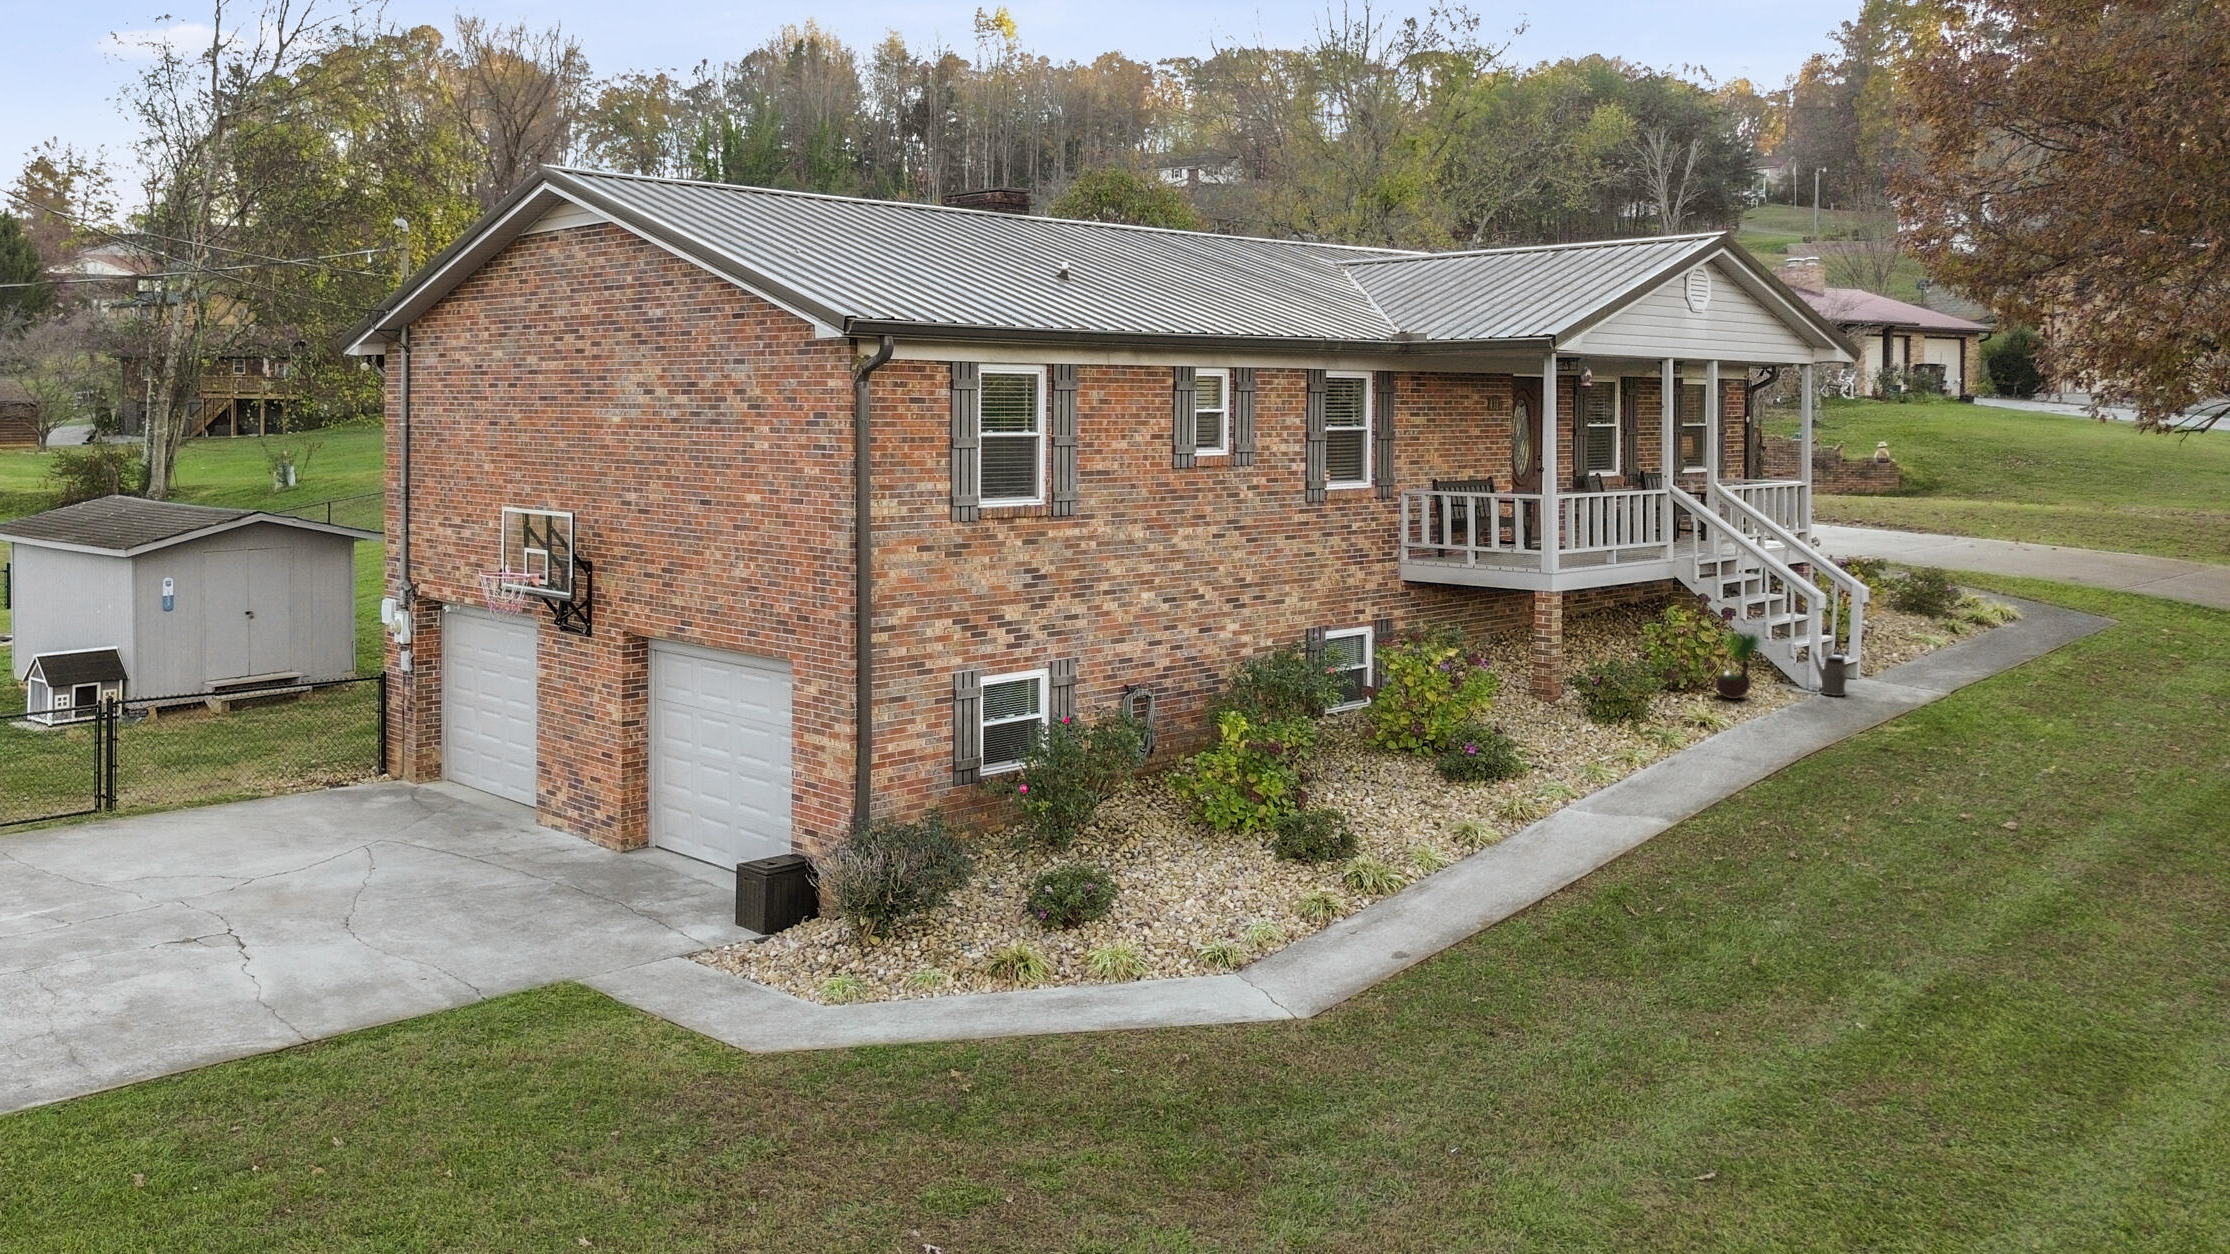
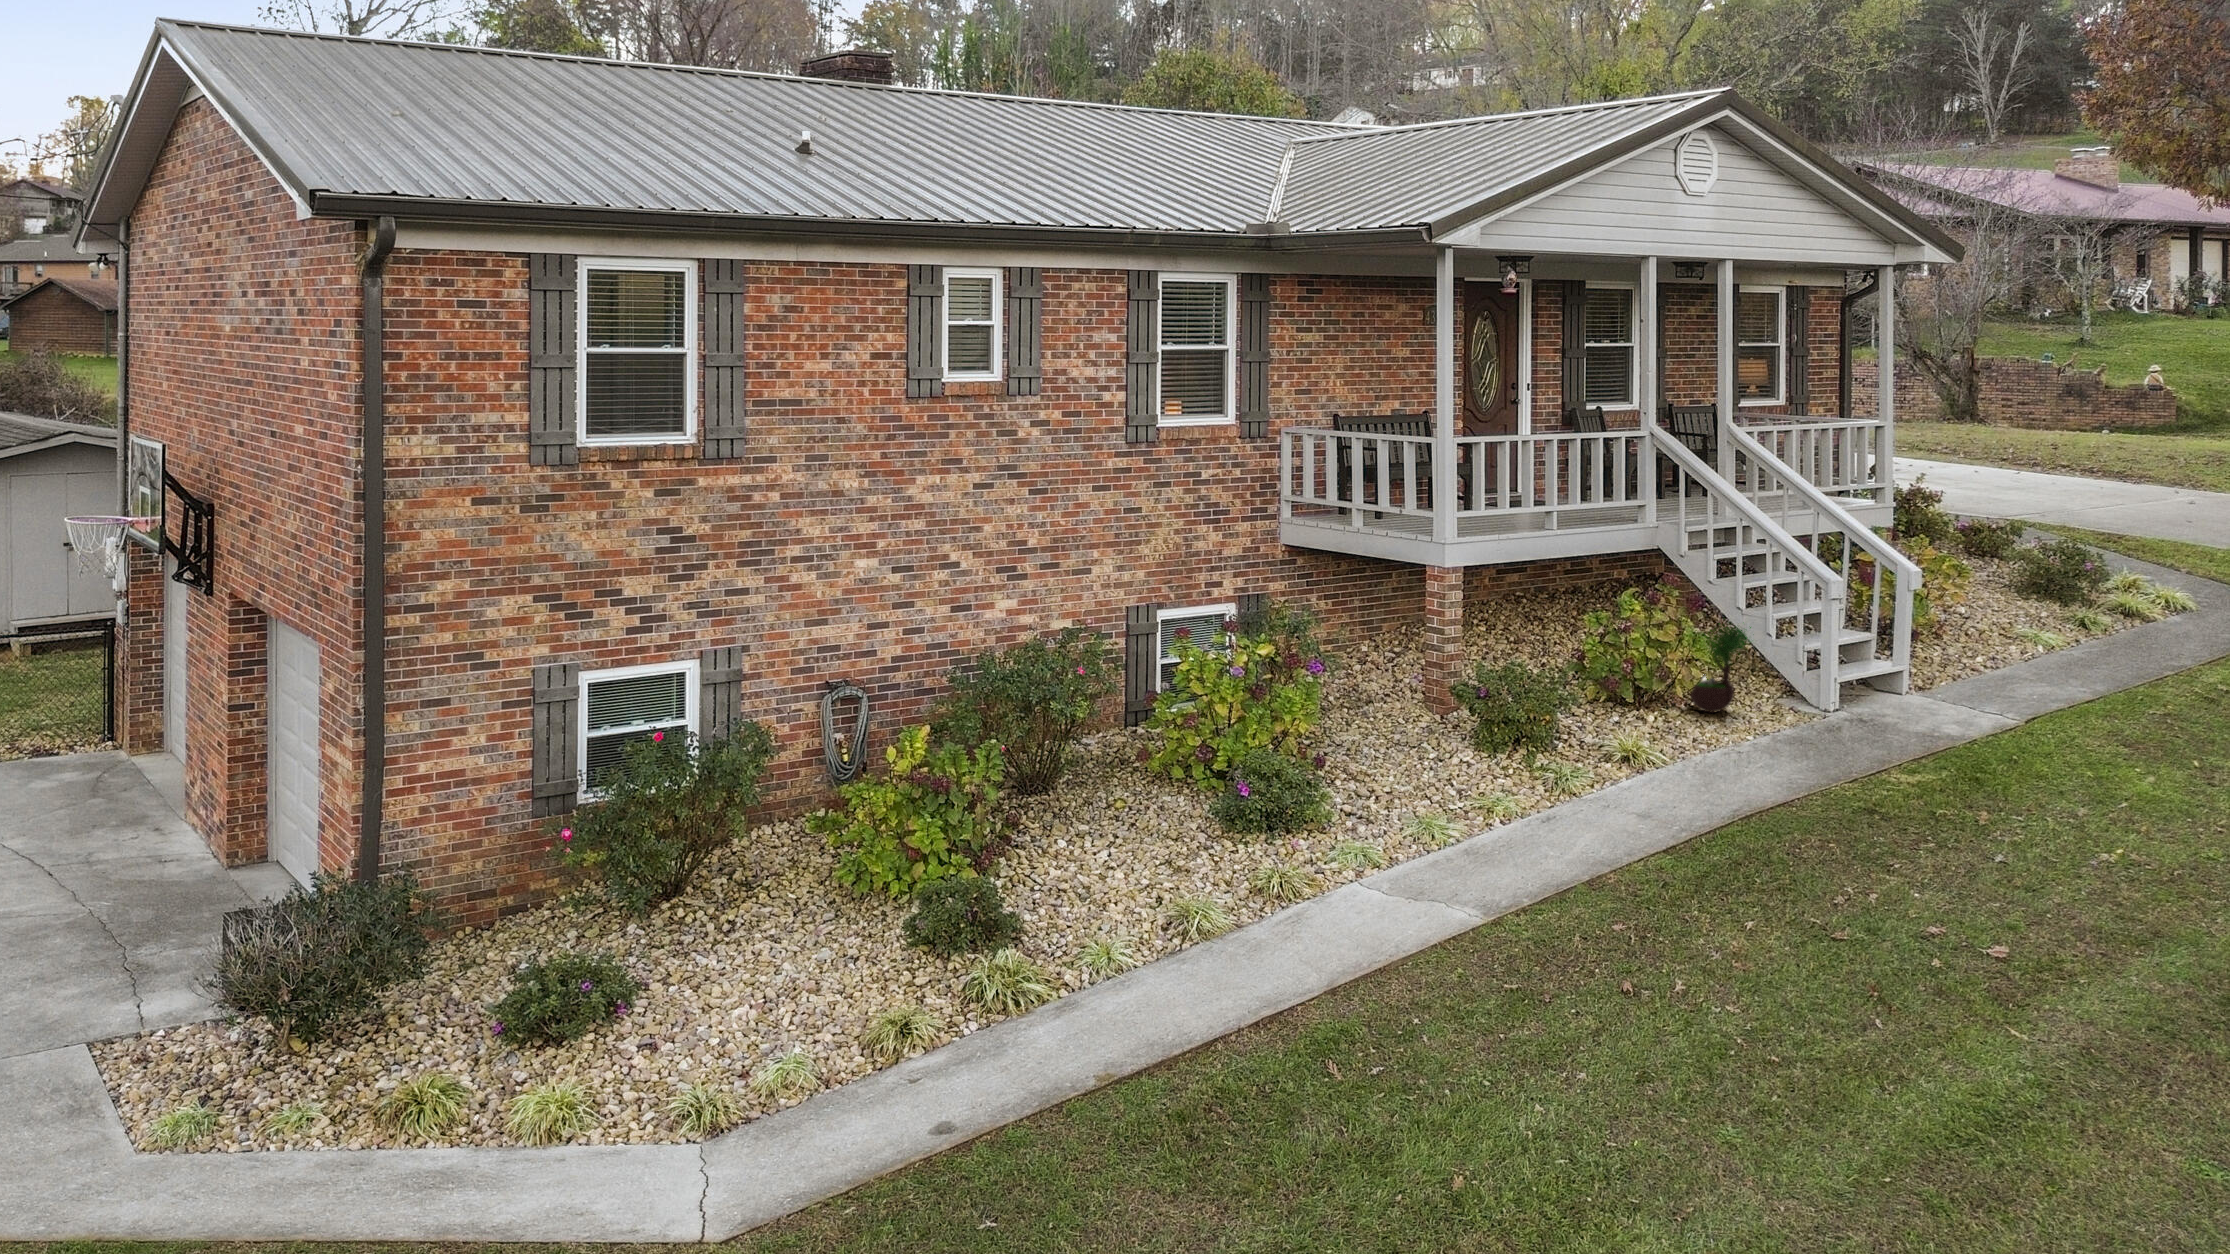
watering can: present [1812,649,1847,696] -> none [1829,650,1871,713]

